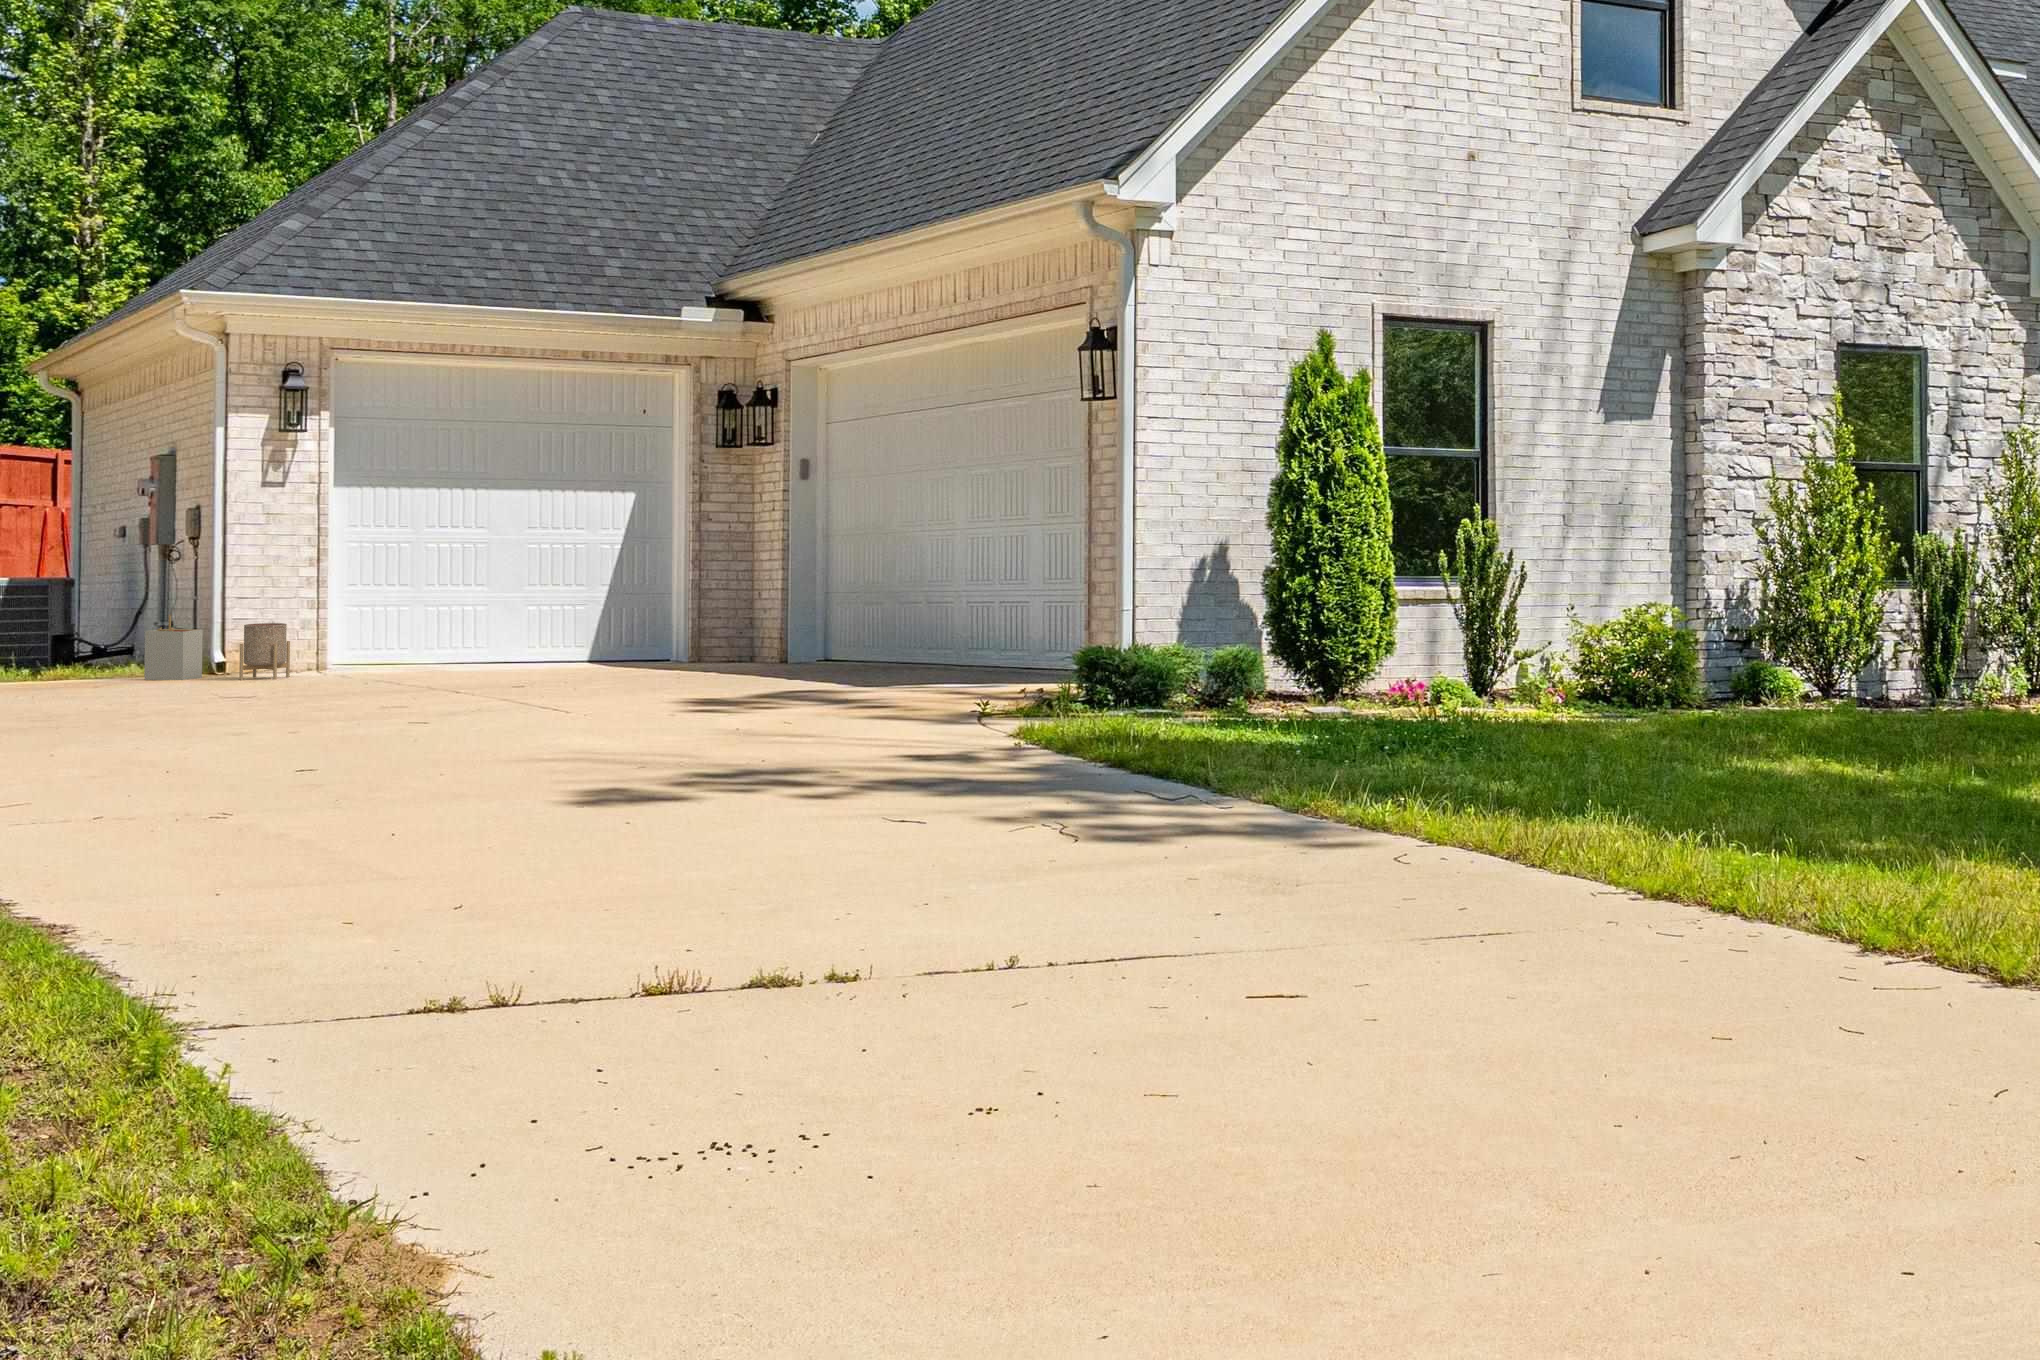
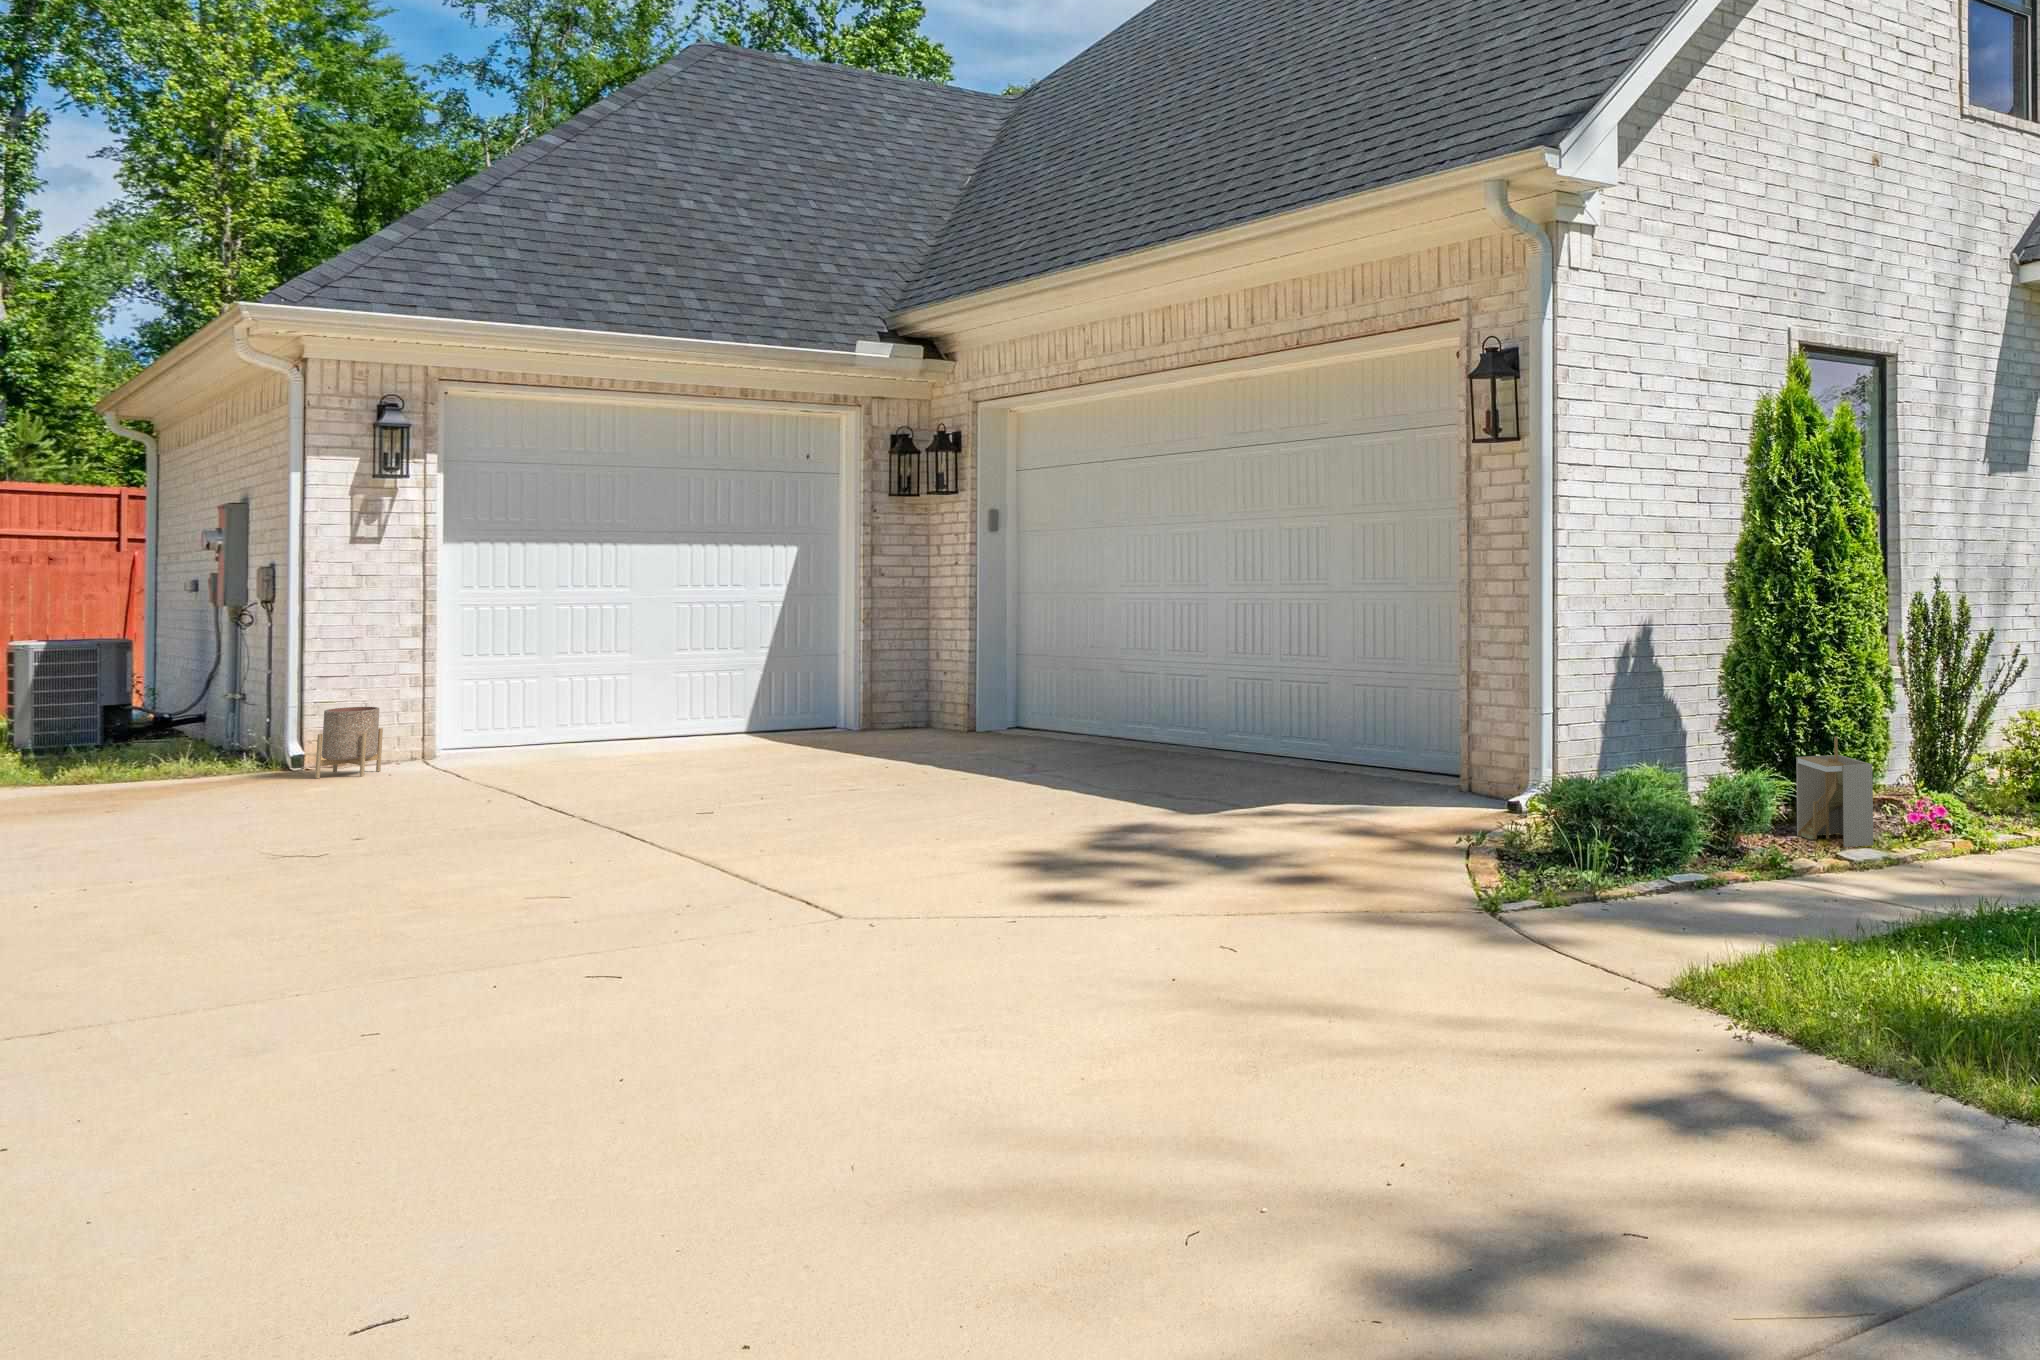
storage bin: present [144,615,203,680] -> present [1796,736,1873,847]

